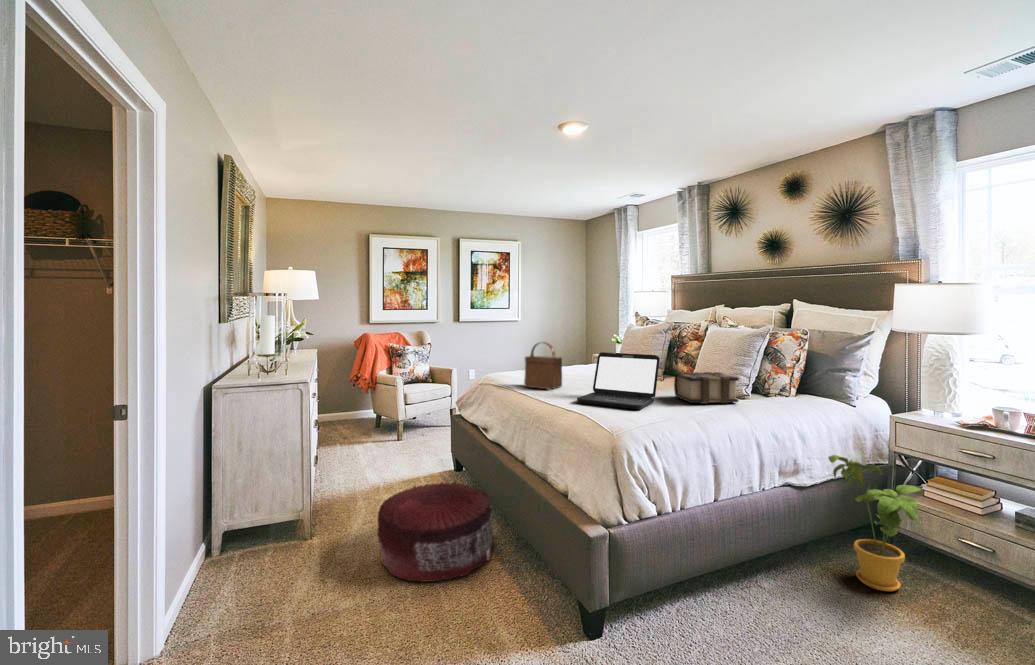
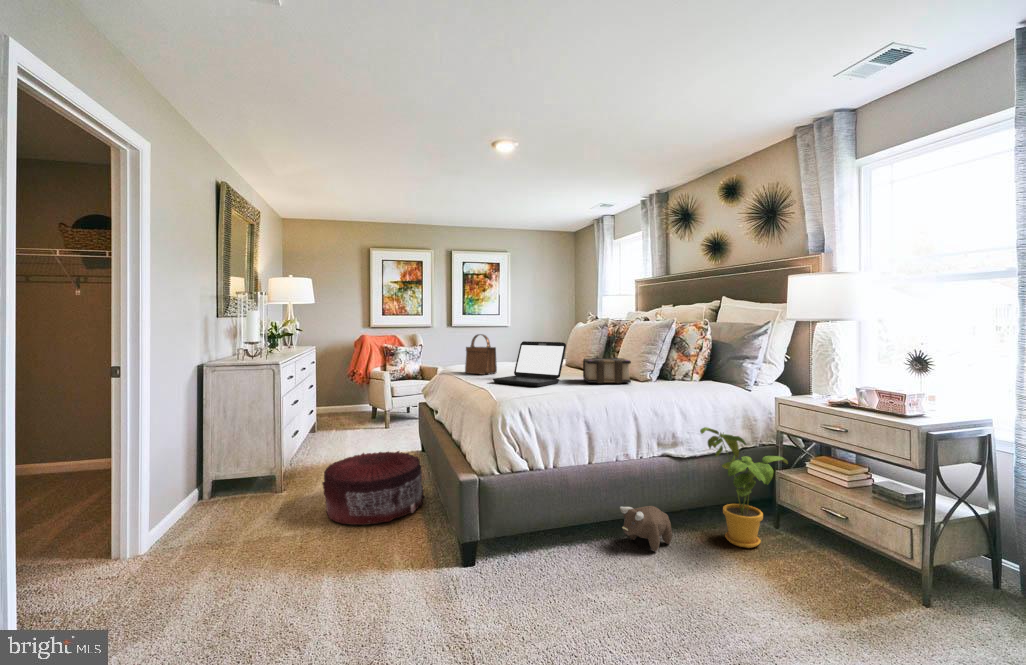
plush toy: none [751,548,807,603] -> present [620,506,672,551]

